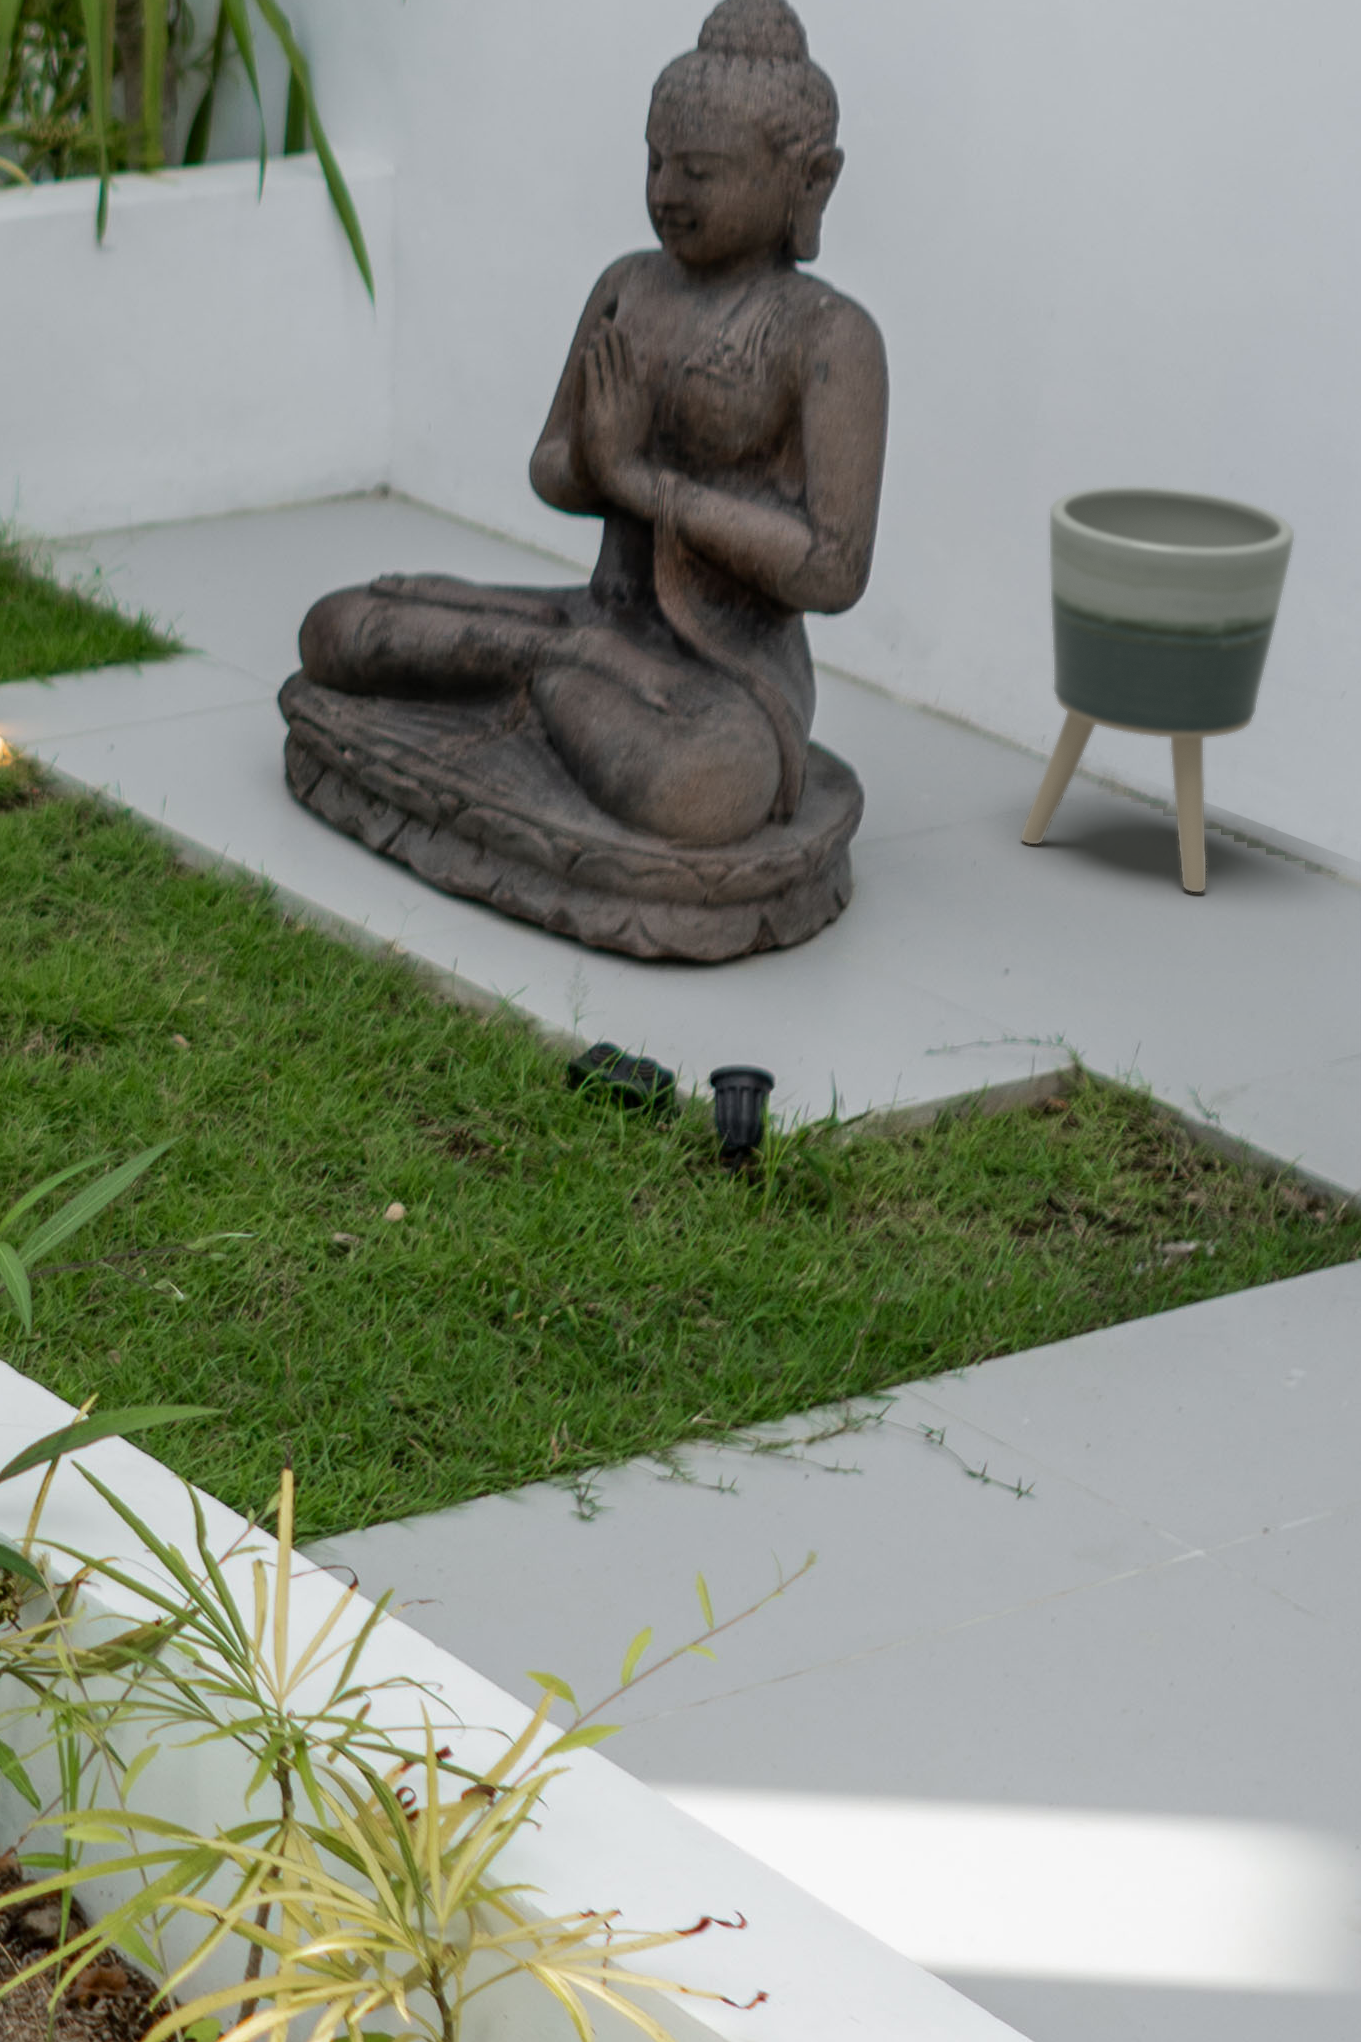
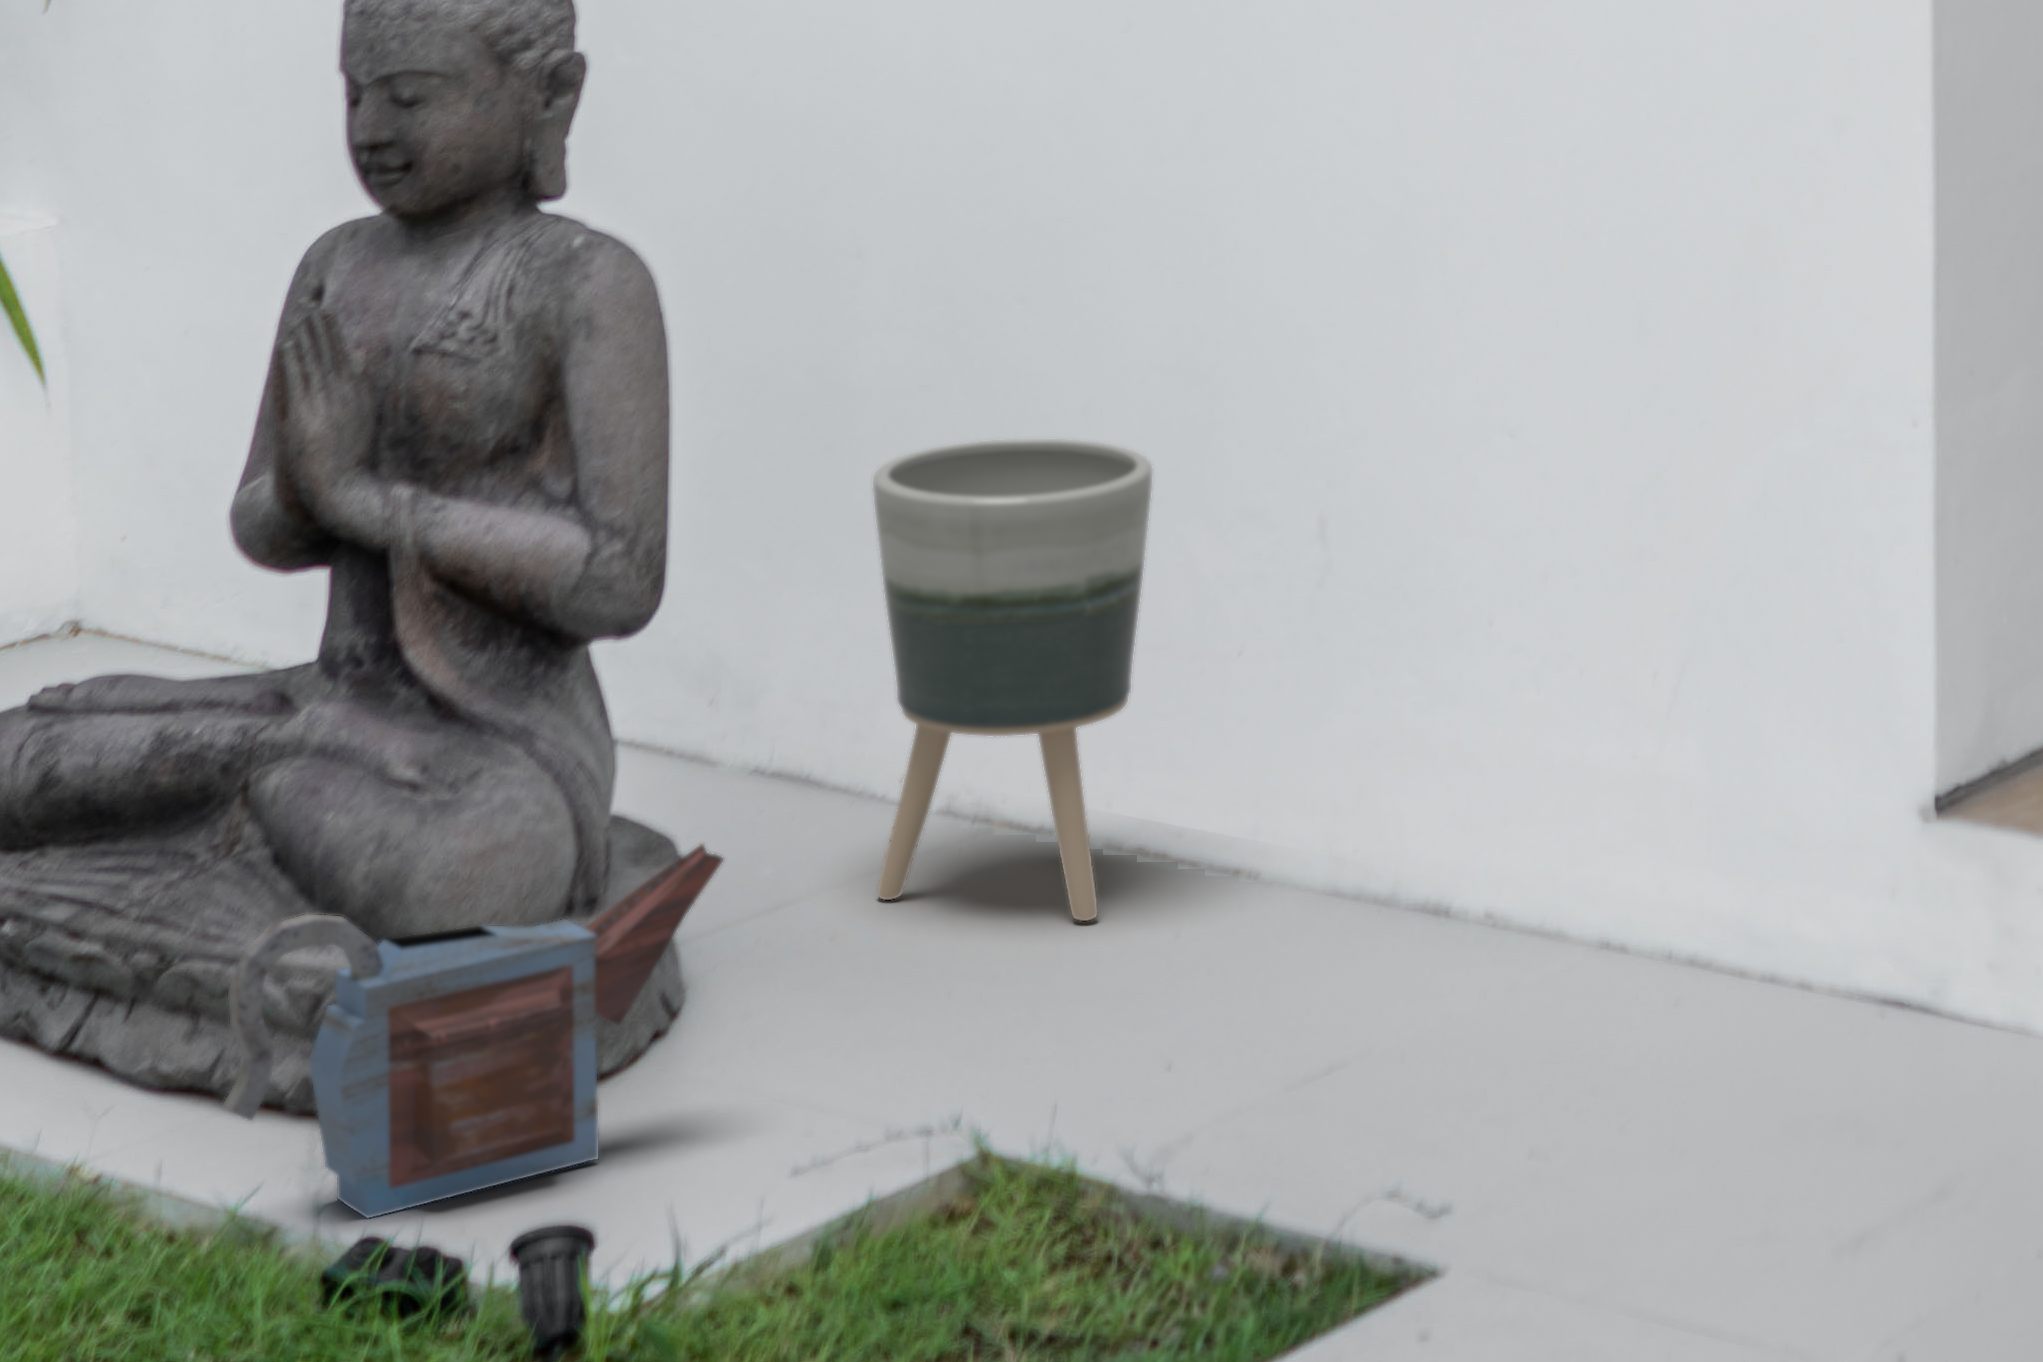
watering can: none [502,794,897,1025] -> present [223,844,723,1219]

